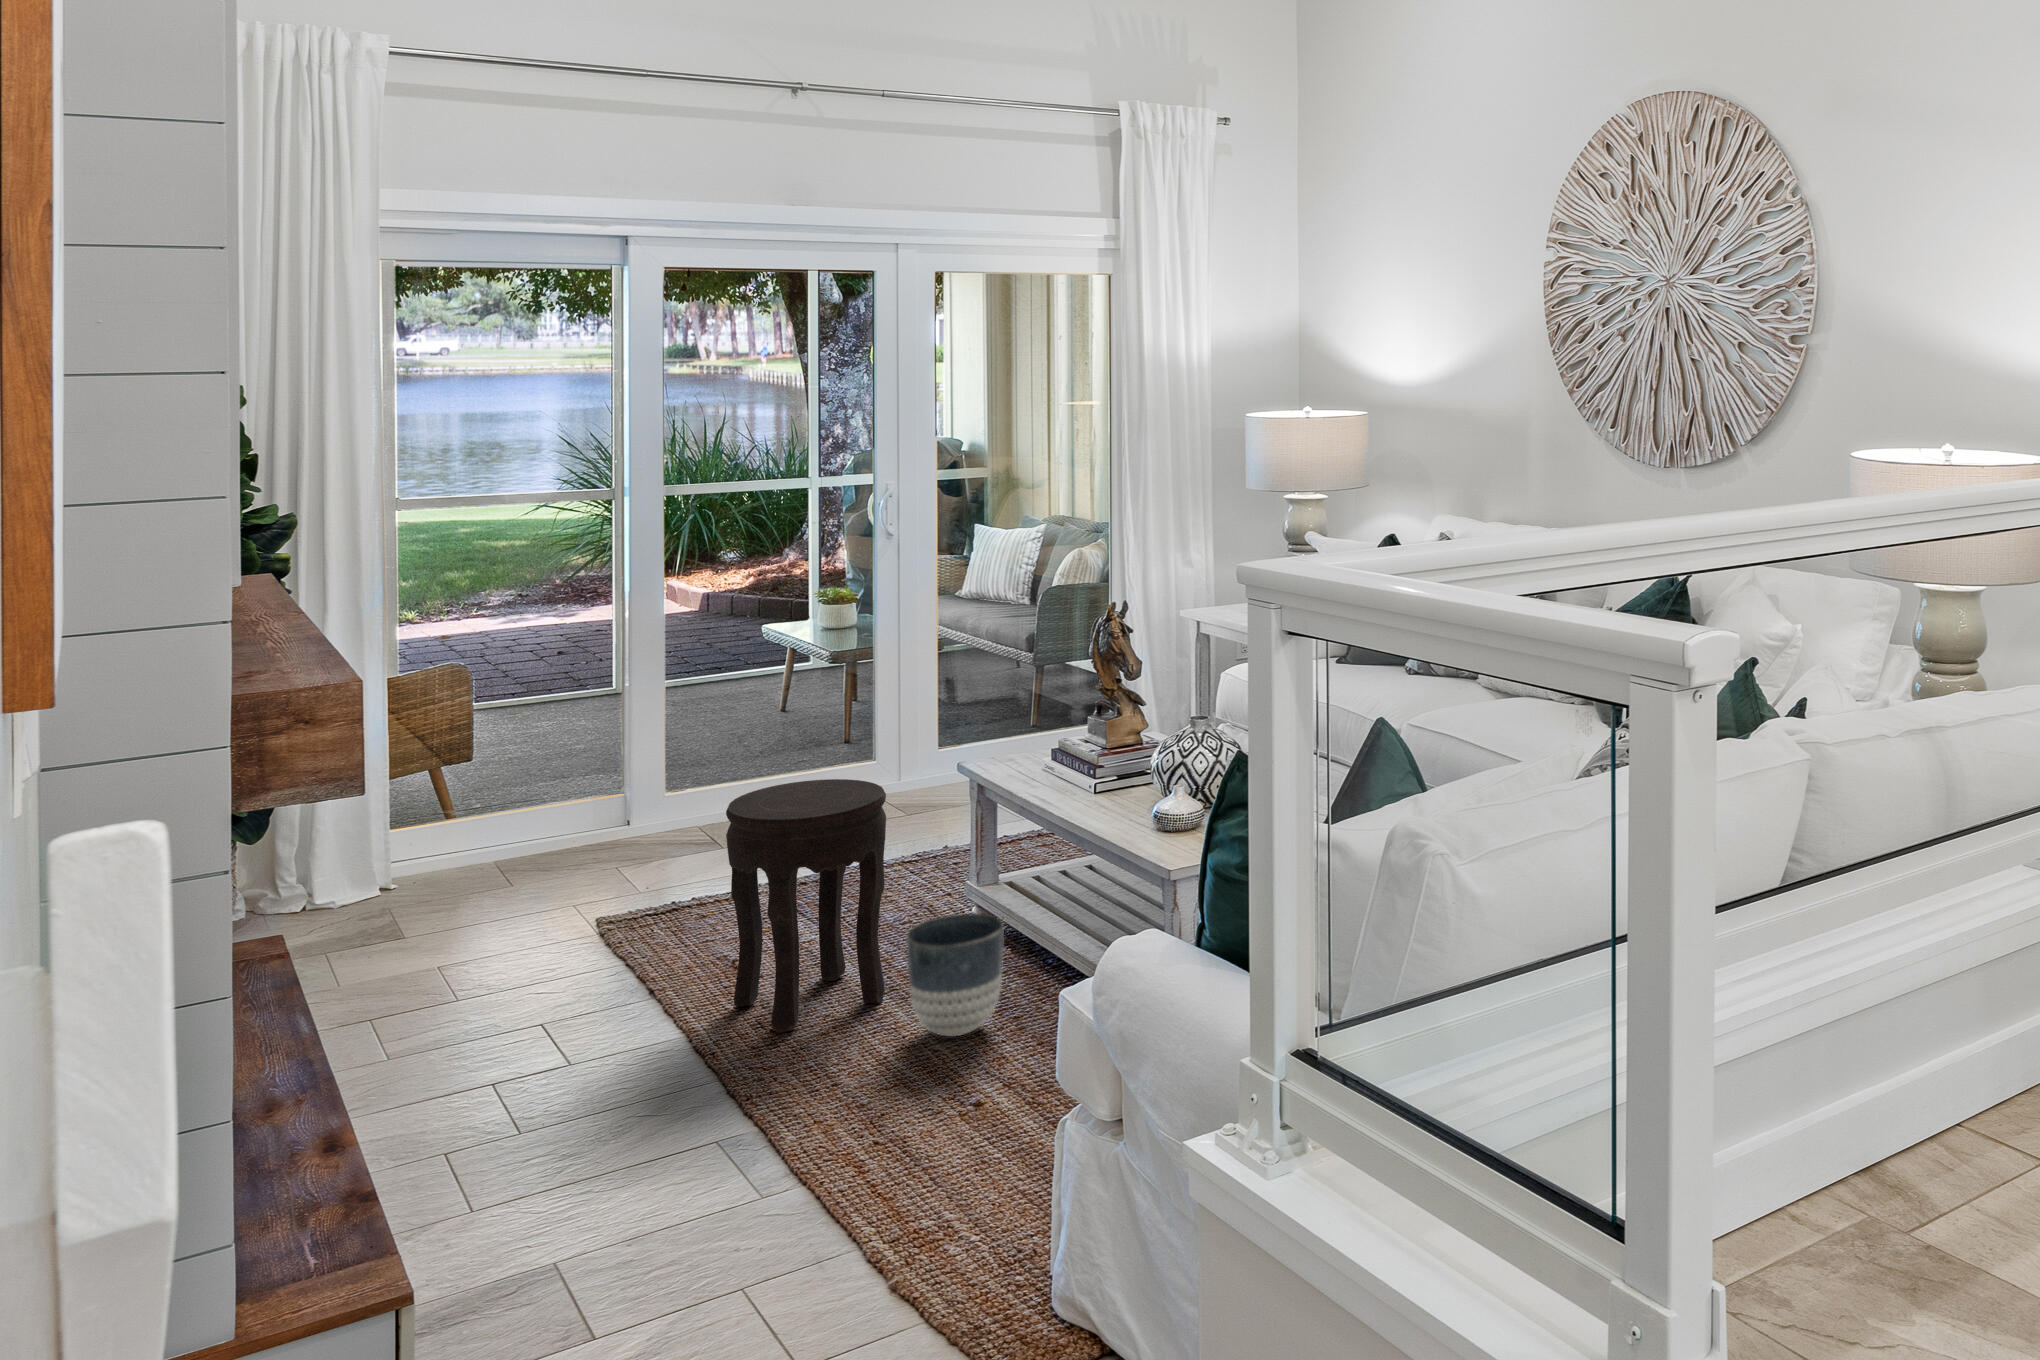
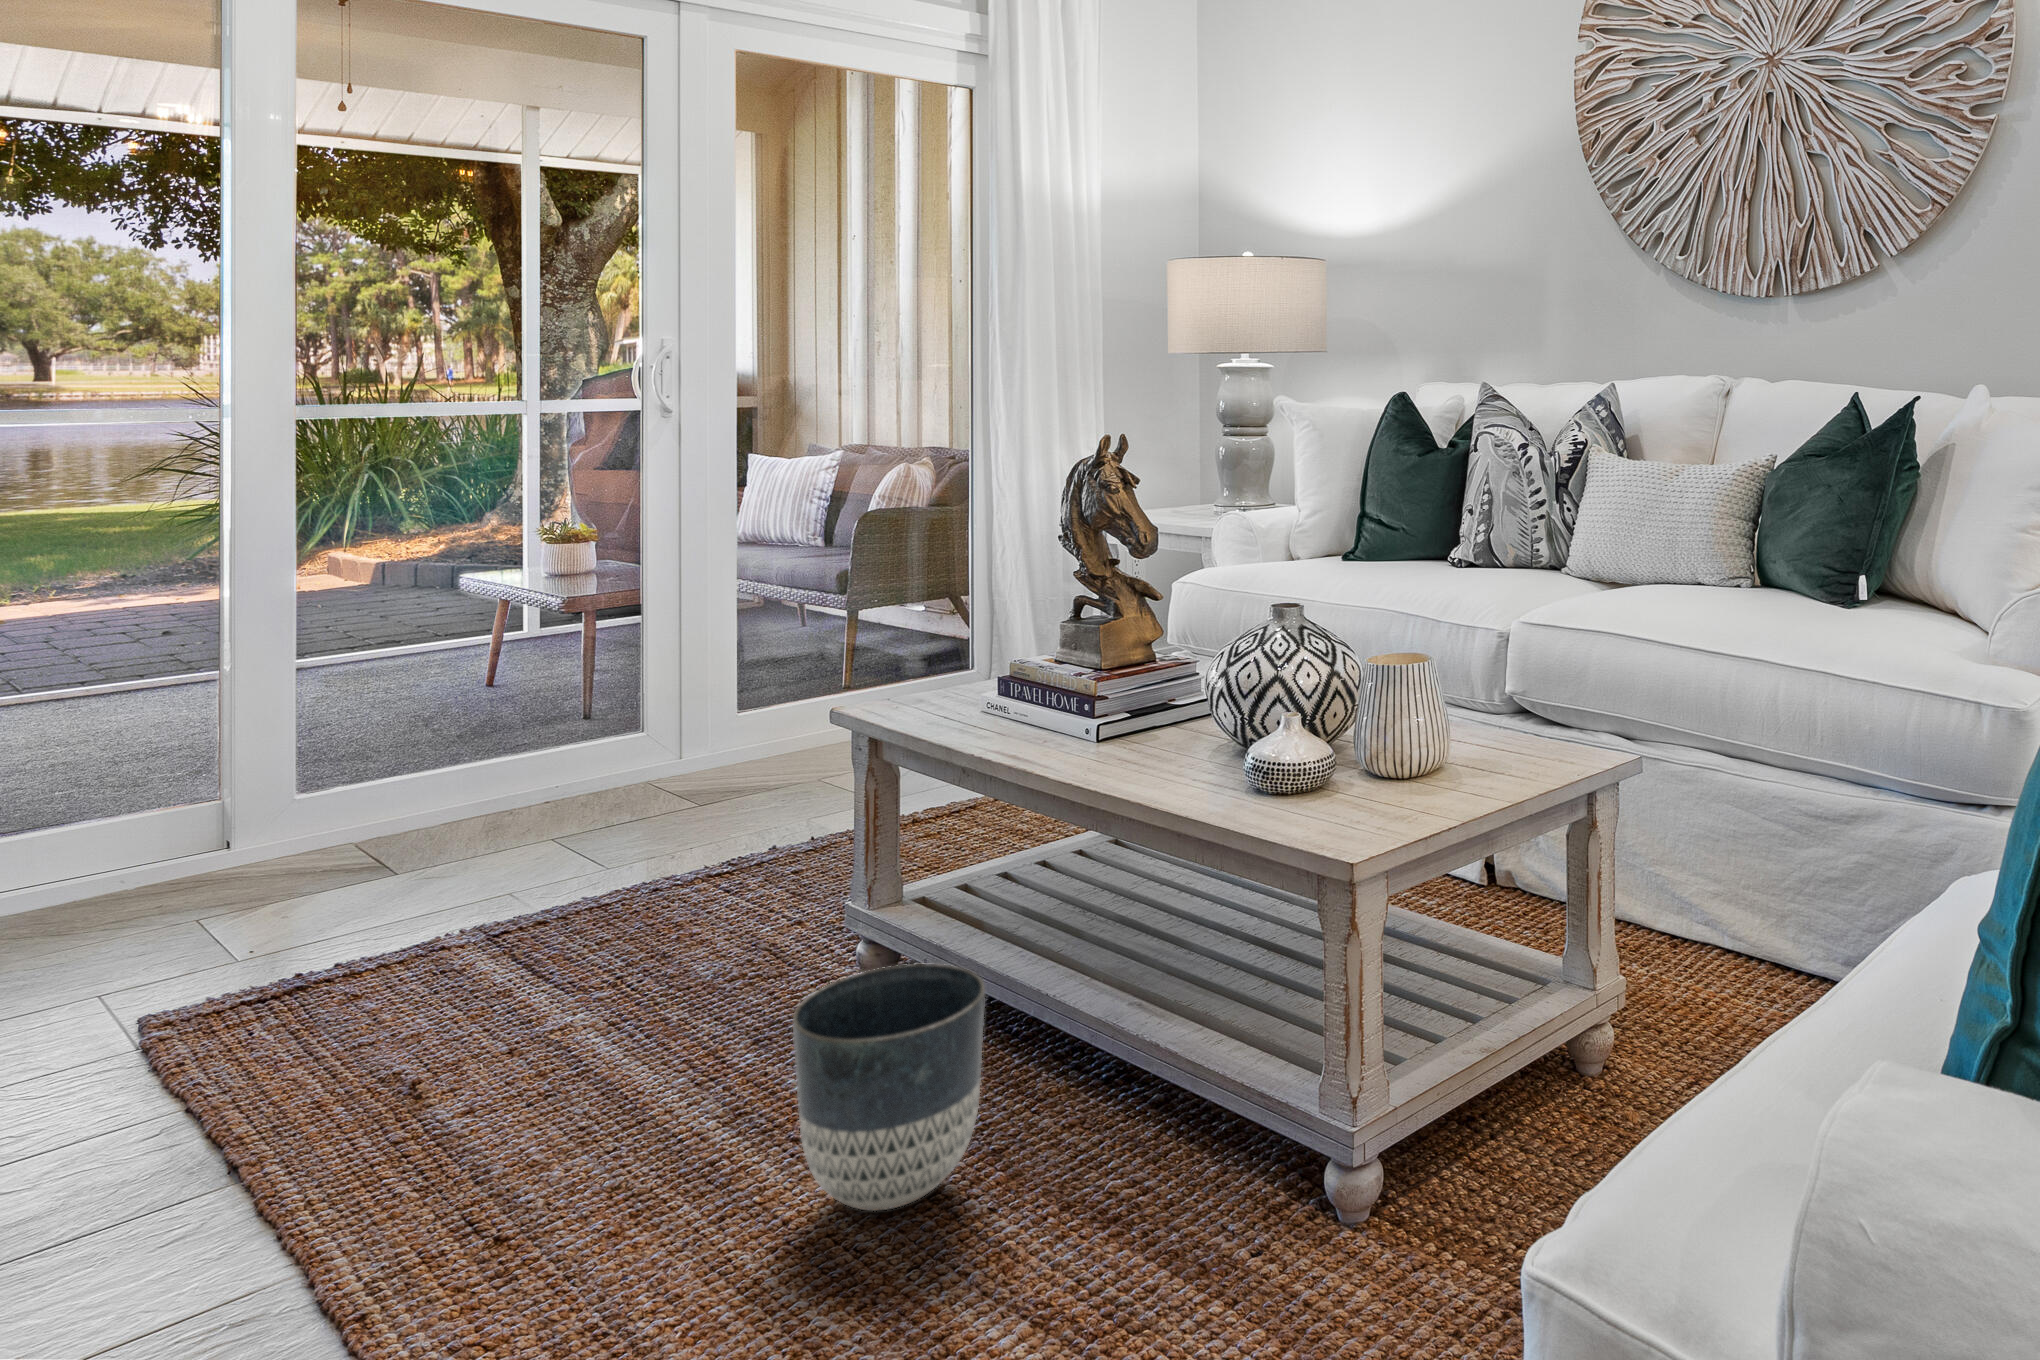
side table: present [726,779,886,1032] -> none [399,735,731,1238]

